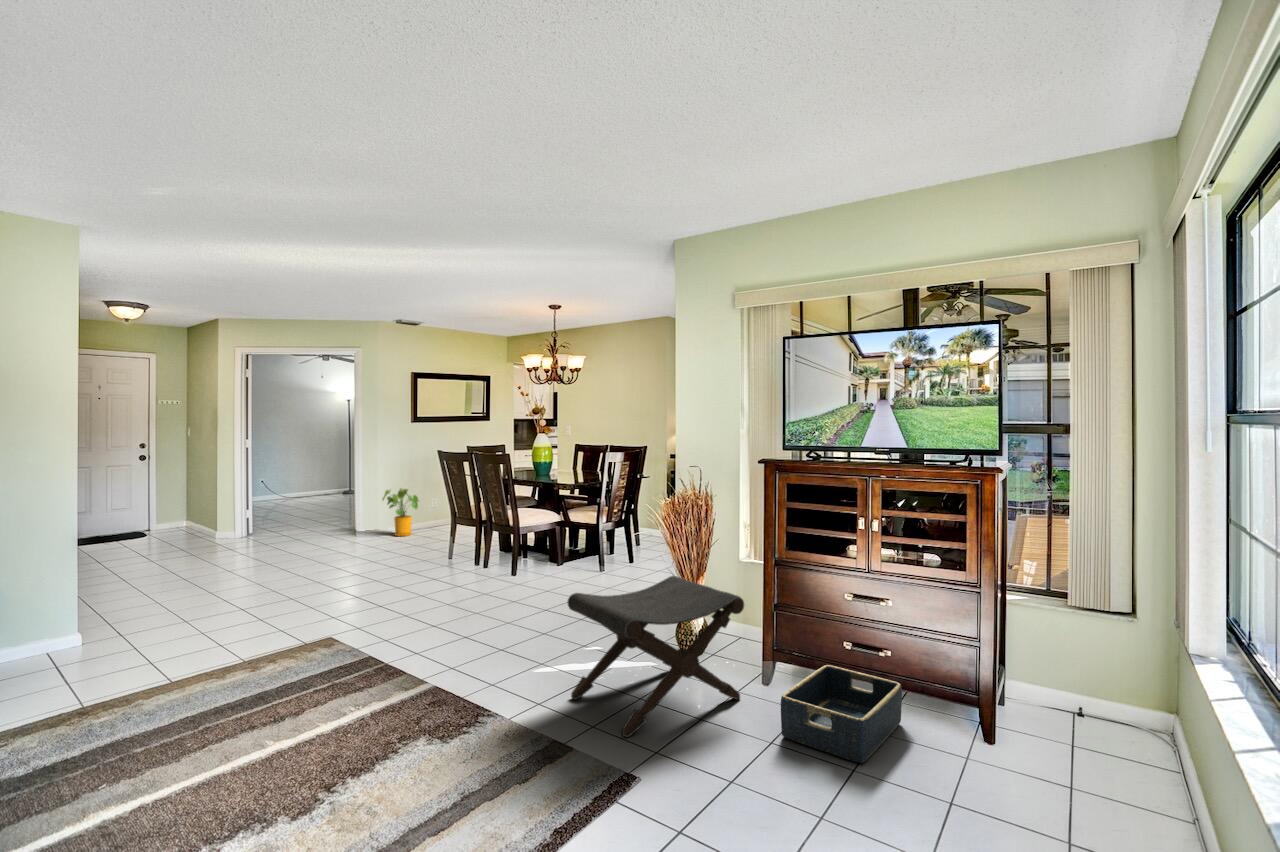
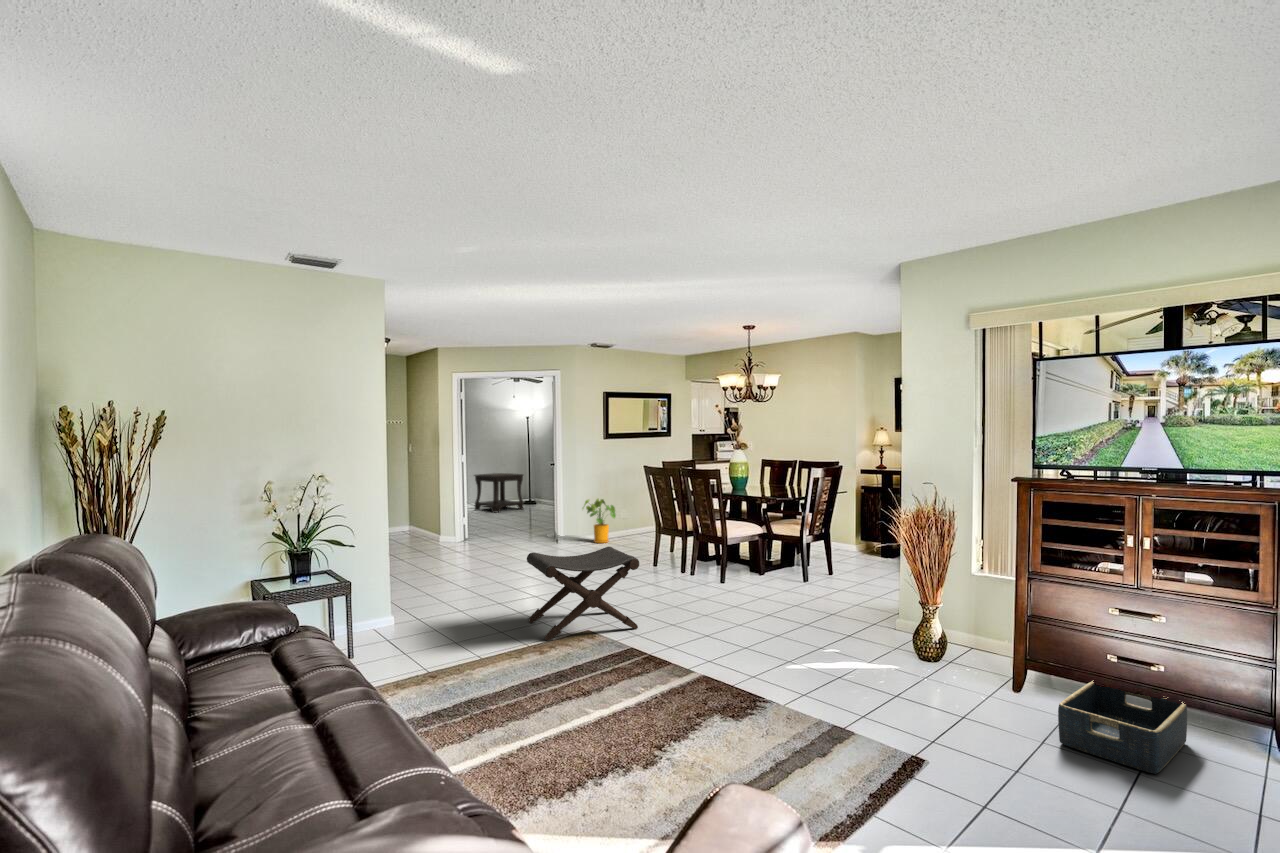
side table: none [276,462,336,505] -> present [474,473,524,512]
footstool: present [567,576,744,737] -> present [527,547,639,641]

